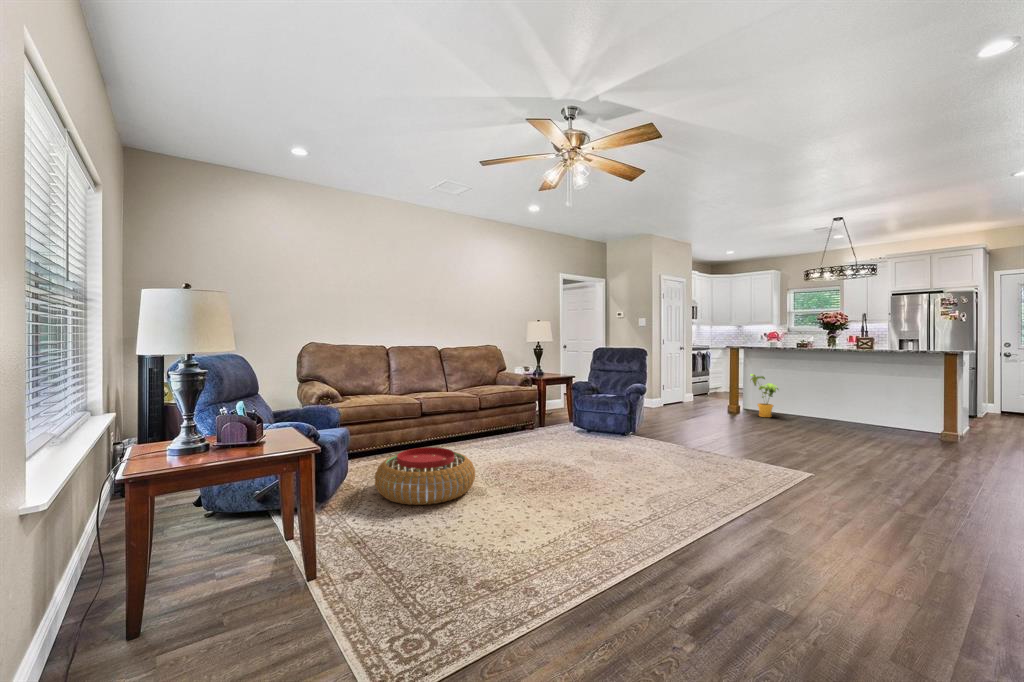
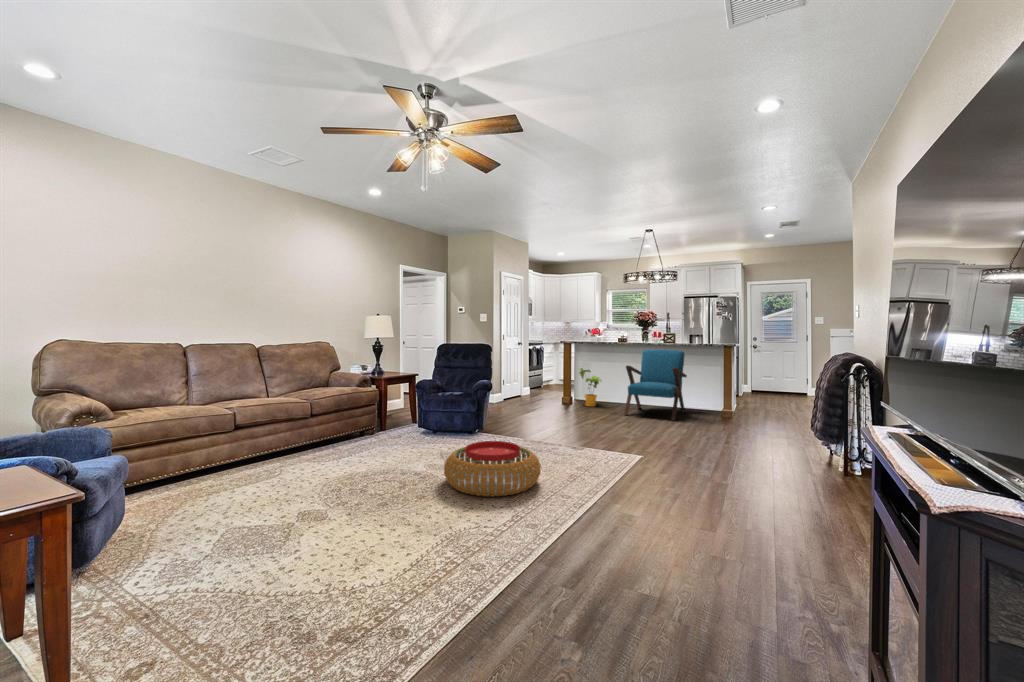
armchair: none [806,355,896,440] -> present [624,349,687,421]
pouf: present [375,447,475,505] -> present [444,441,541,497]

